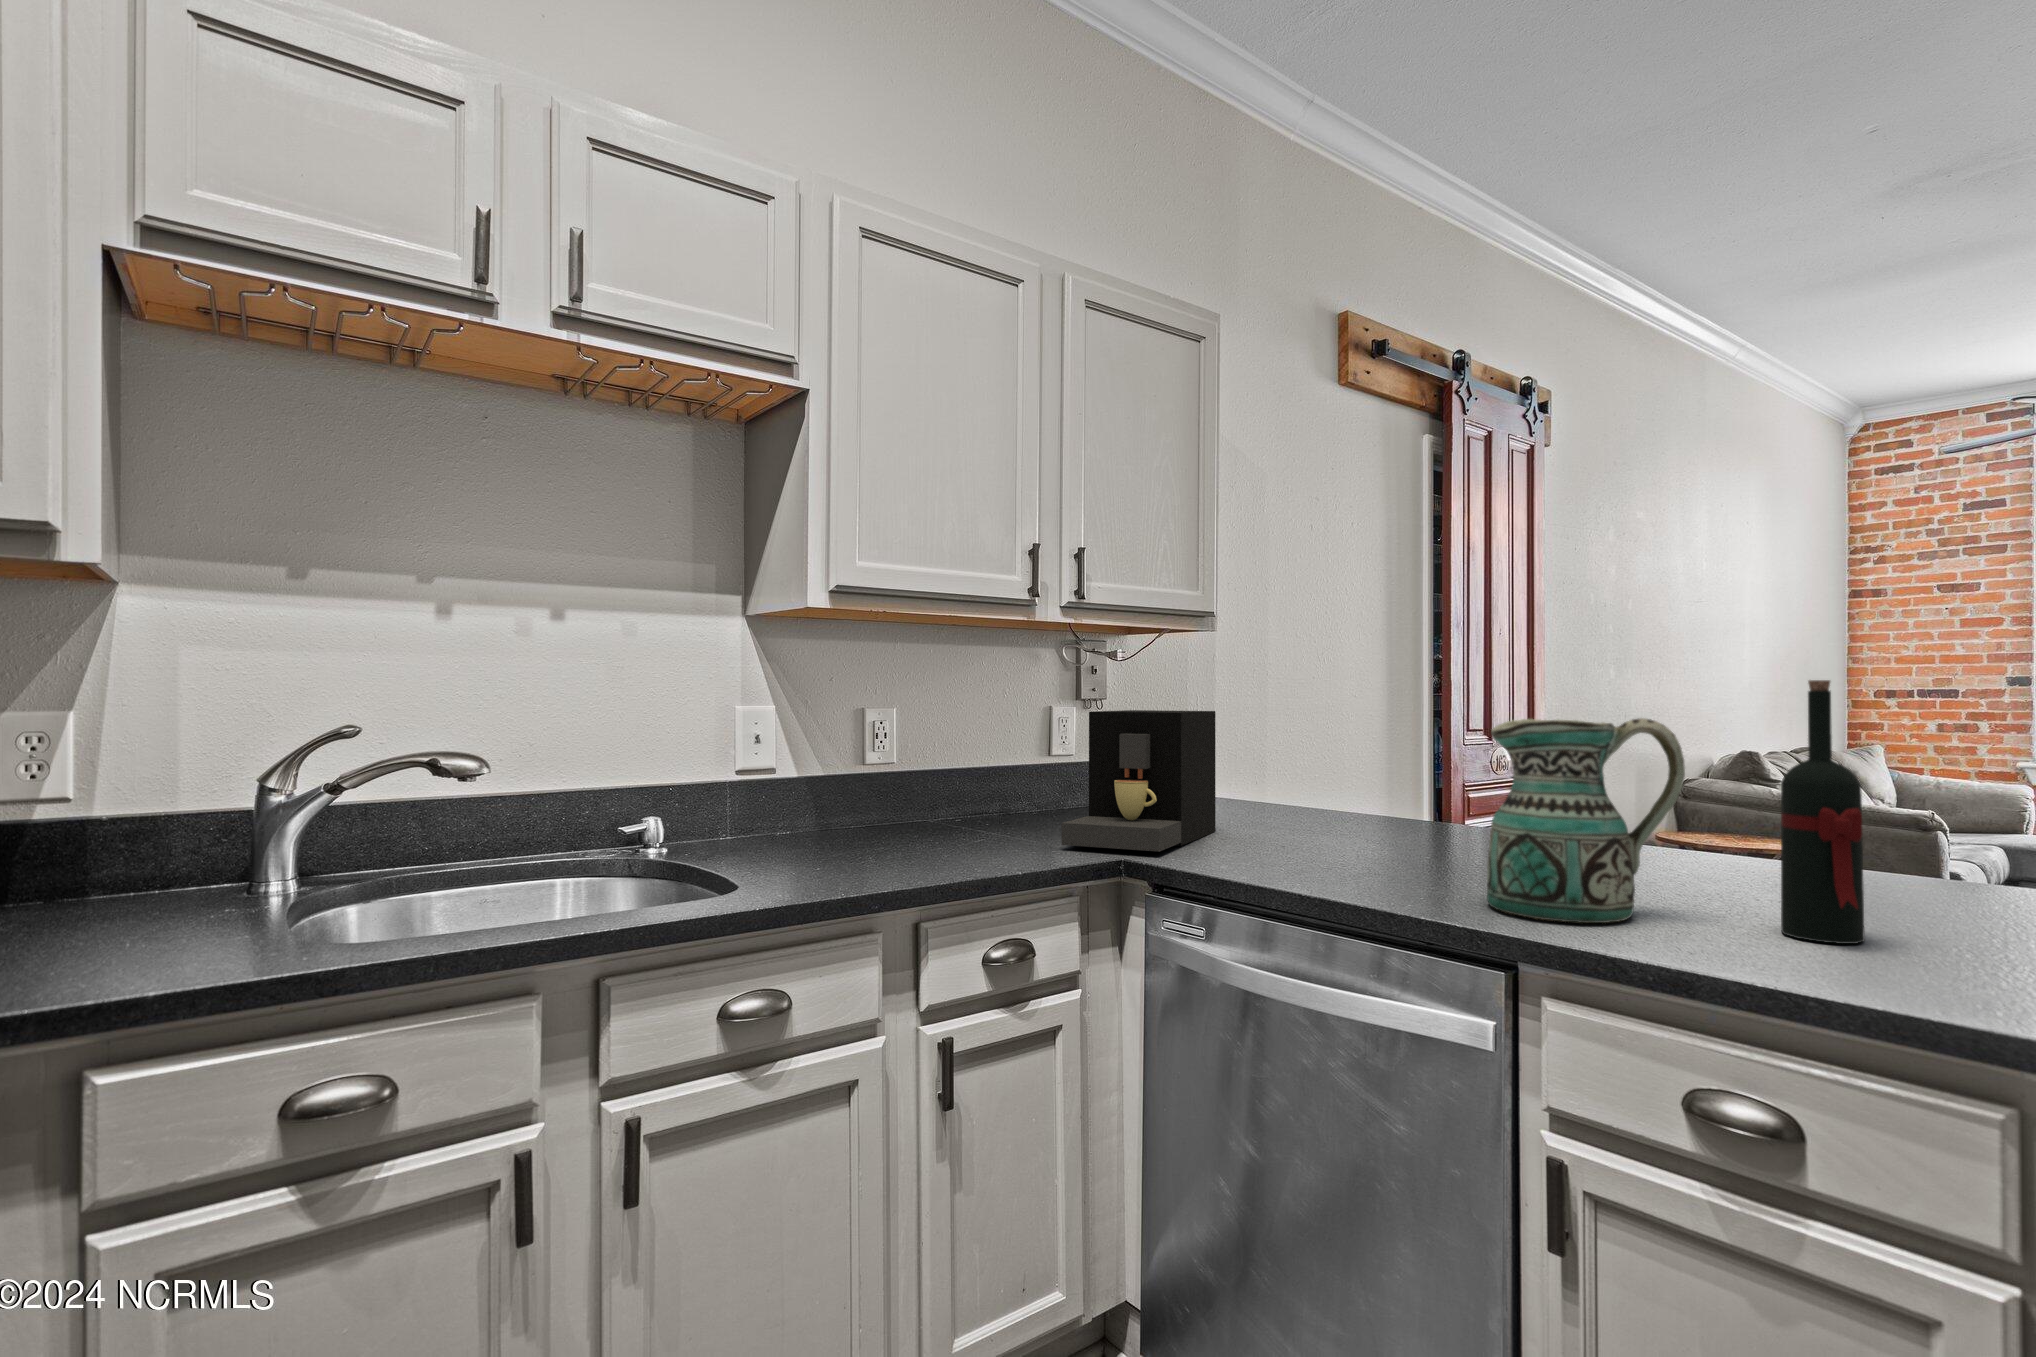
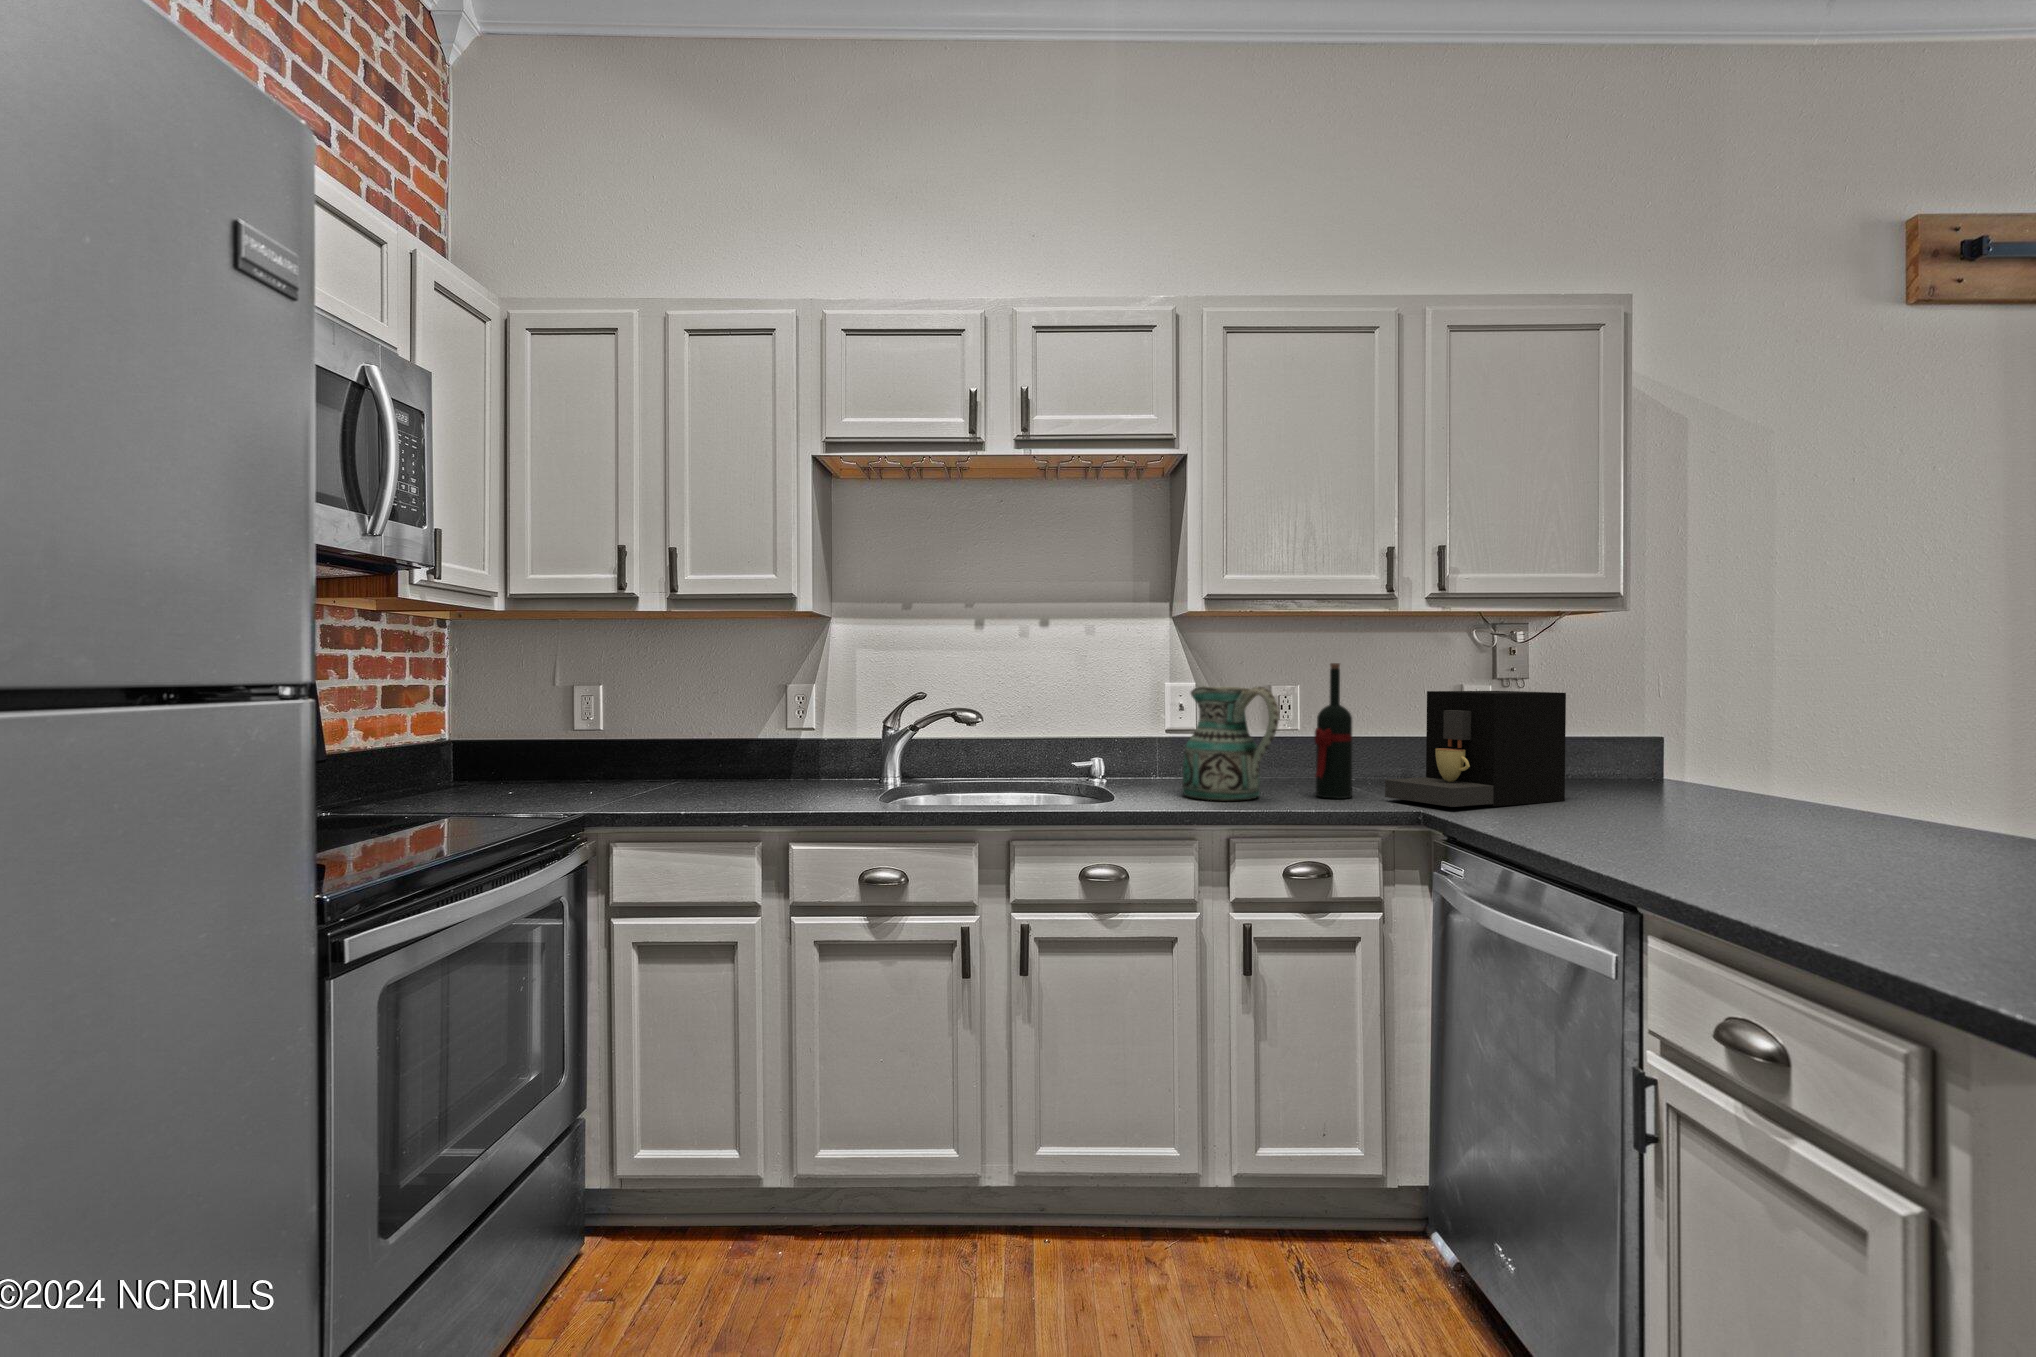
wine bottle: present [1781,680,1865,944] -> present [1315,663,1352,799]
ceramic pitcher: present [1487,718,1685,923] -> present [1182,686,1279,800]

